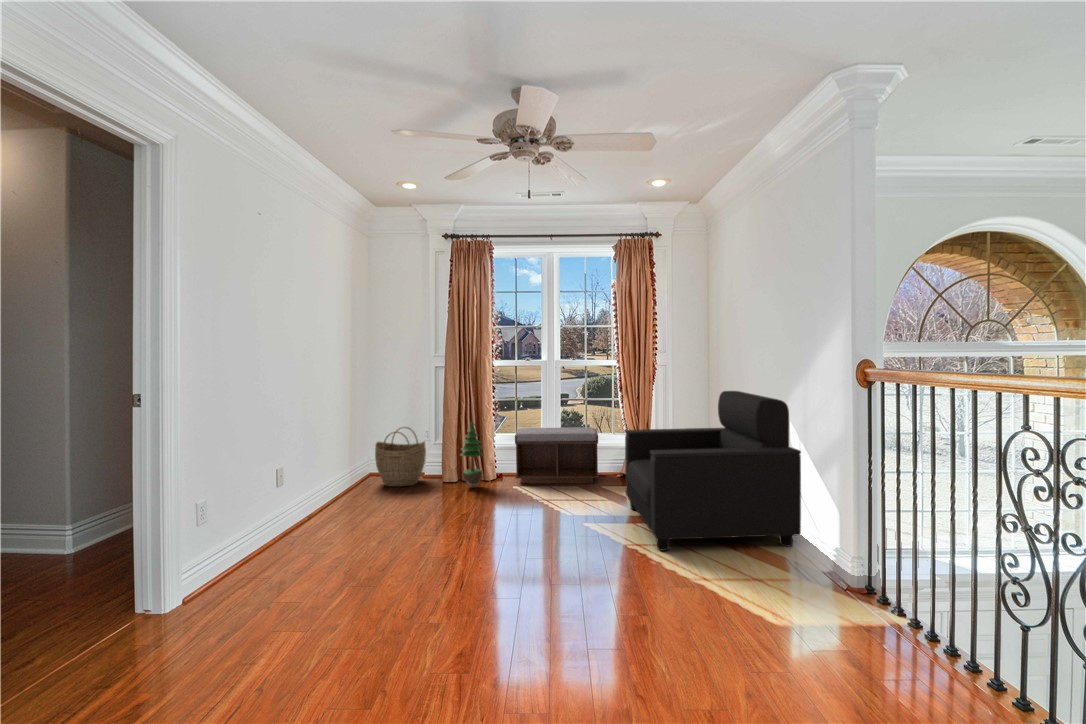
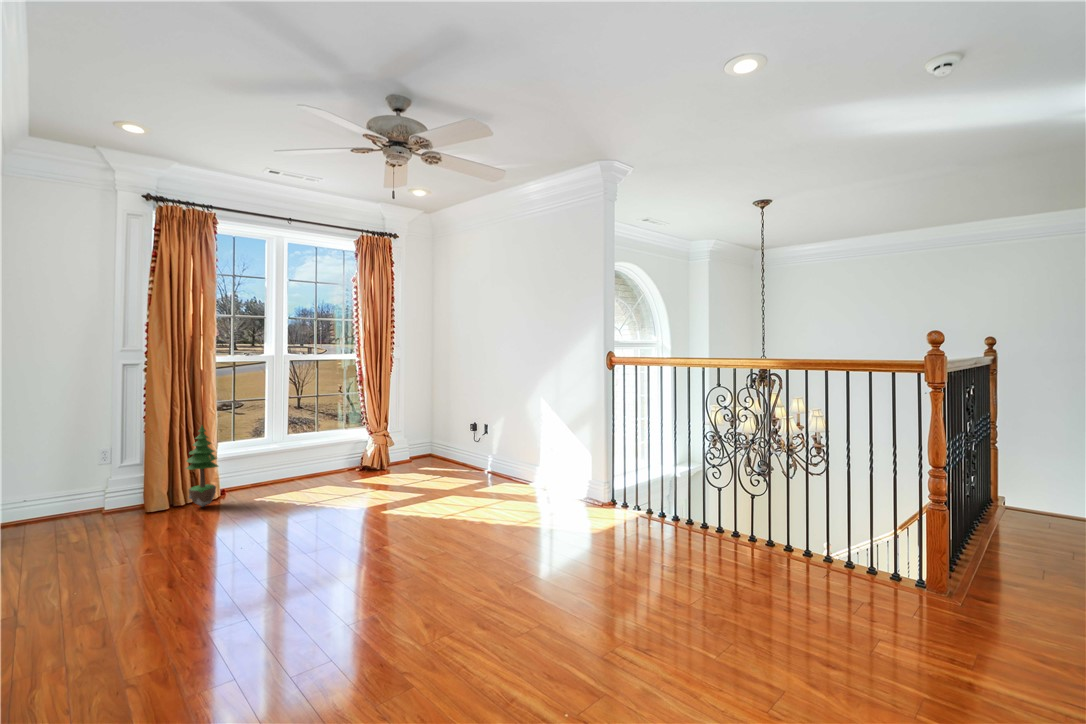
armchair: present [625,391,801,551] -> none [401,379,556,512]
woven basket: present [375,427,426,487] -> none [28,444,118,529]
bench: present [515,427,599,483] -> none [245,425,349,493]

